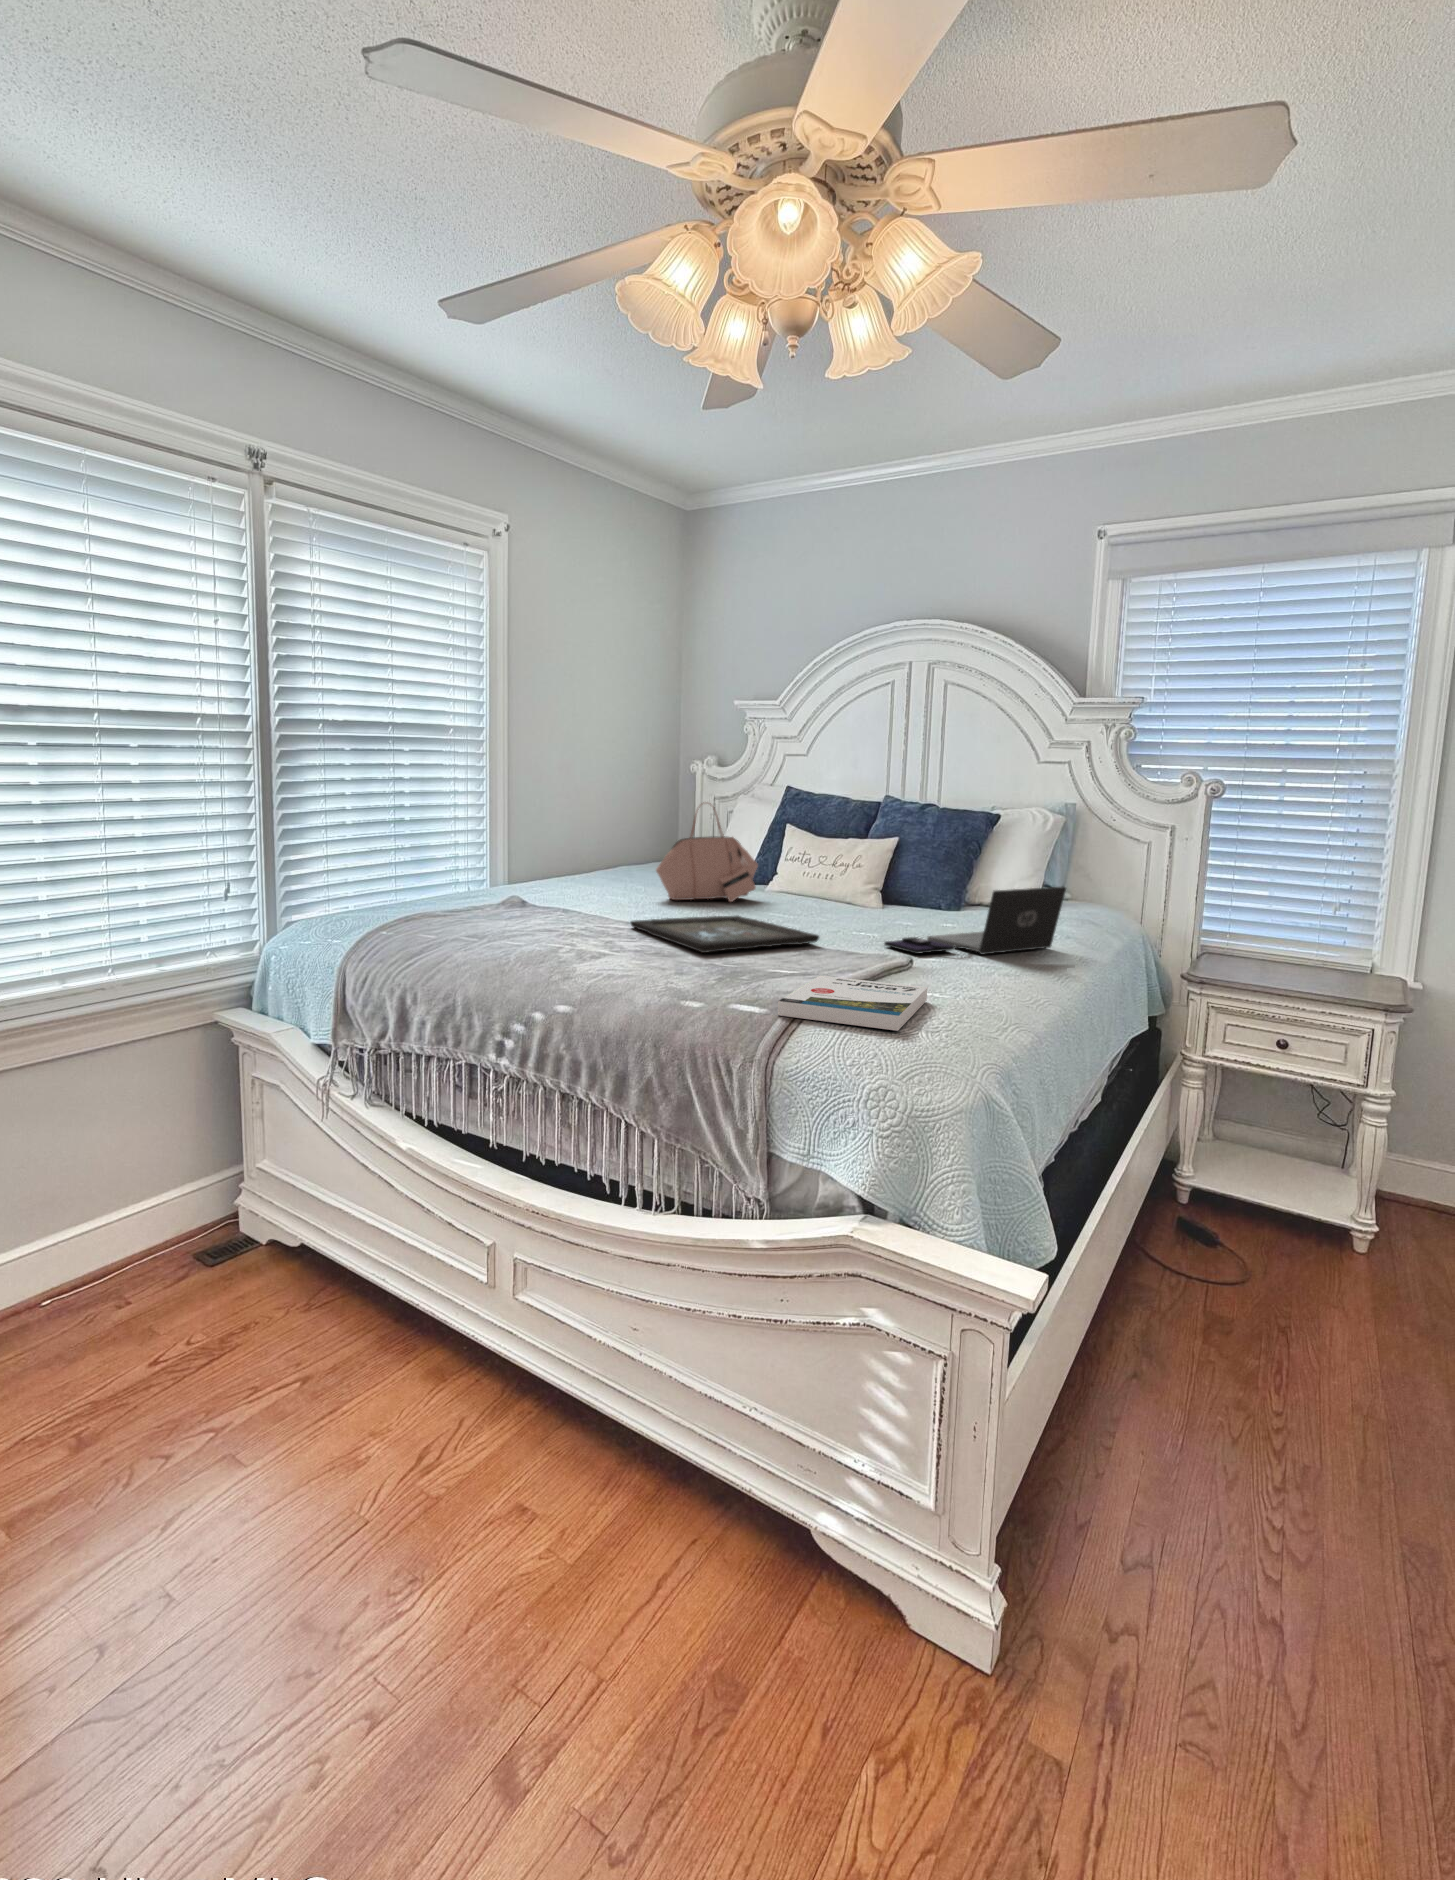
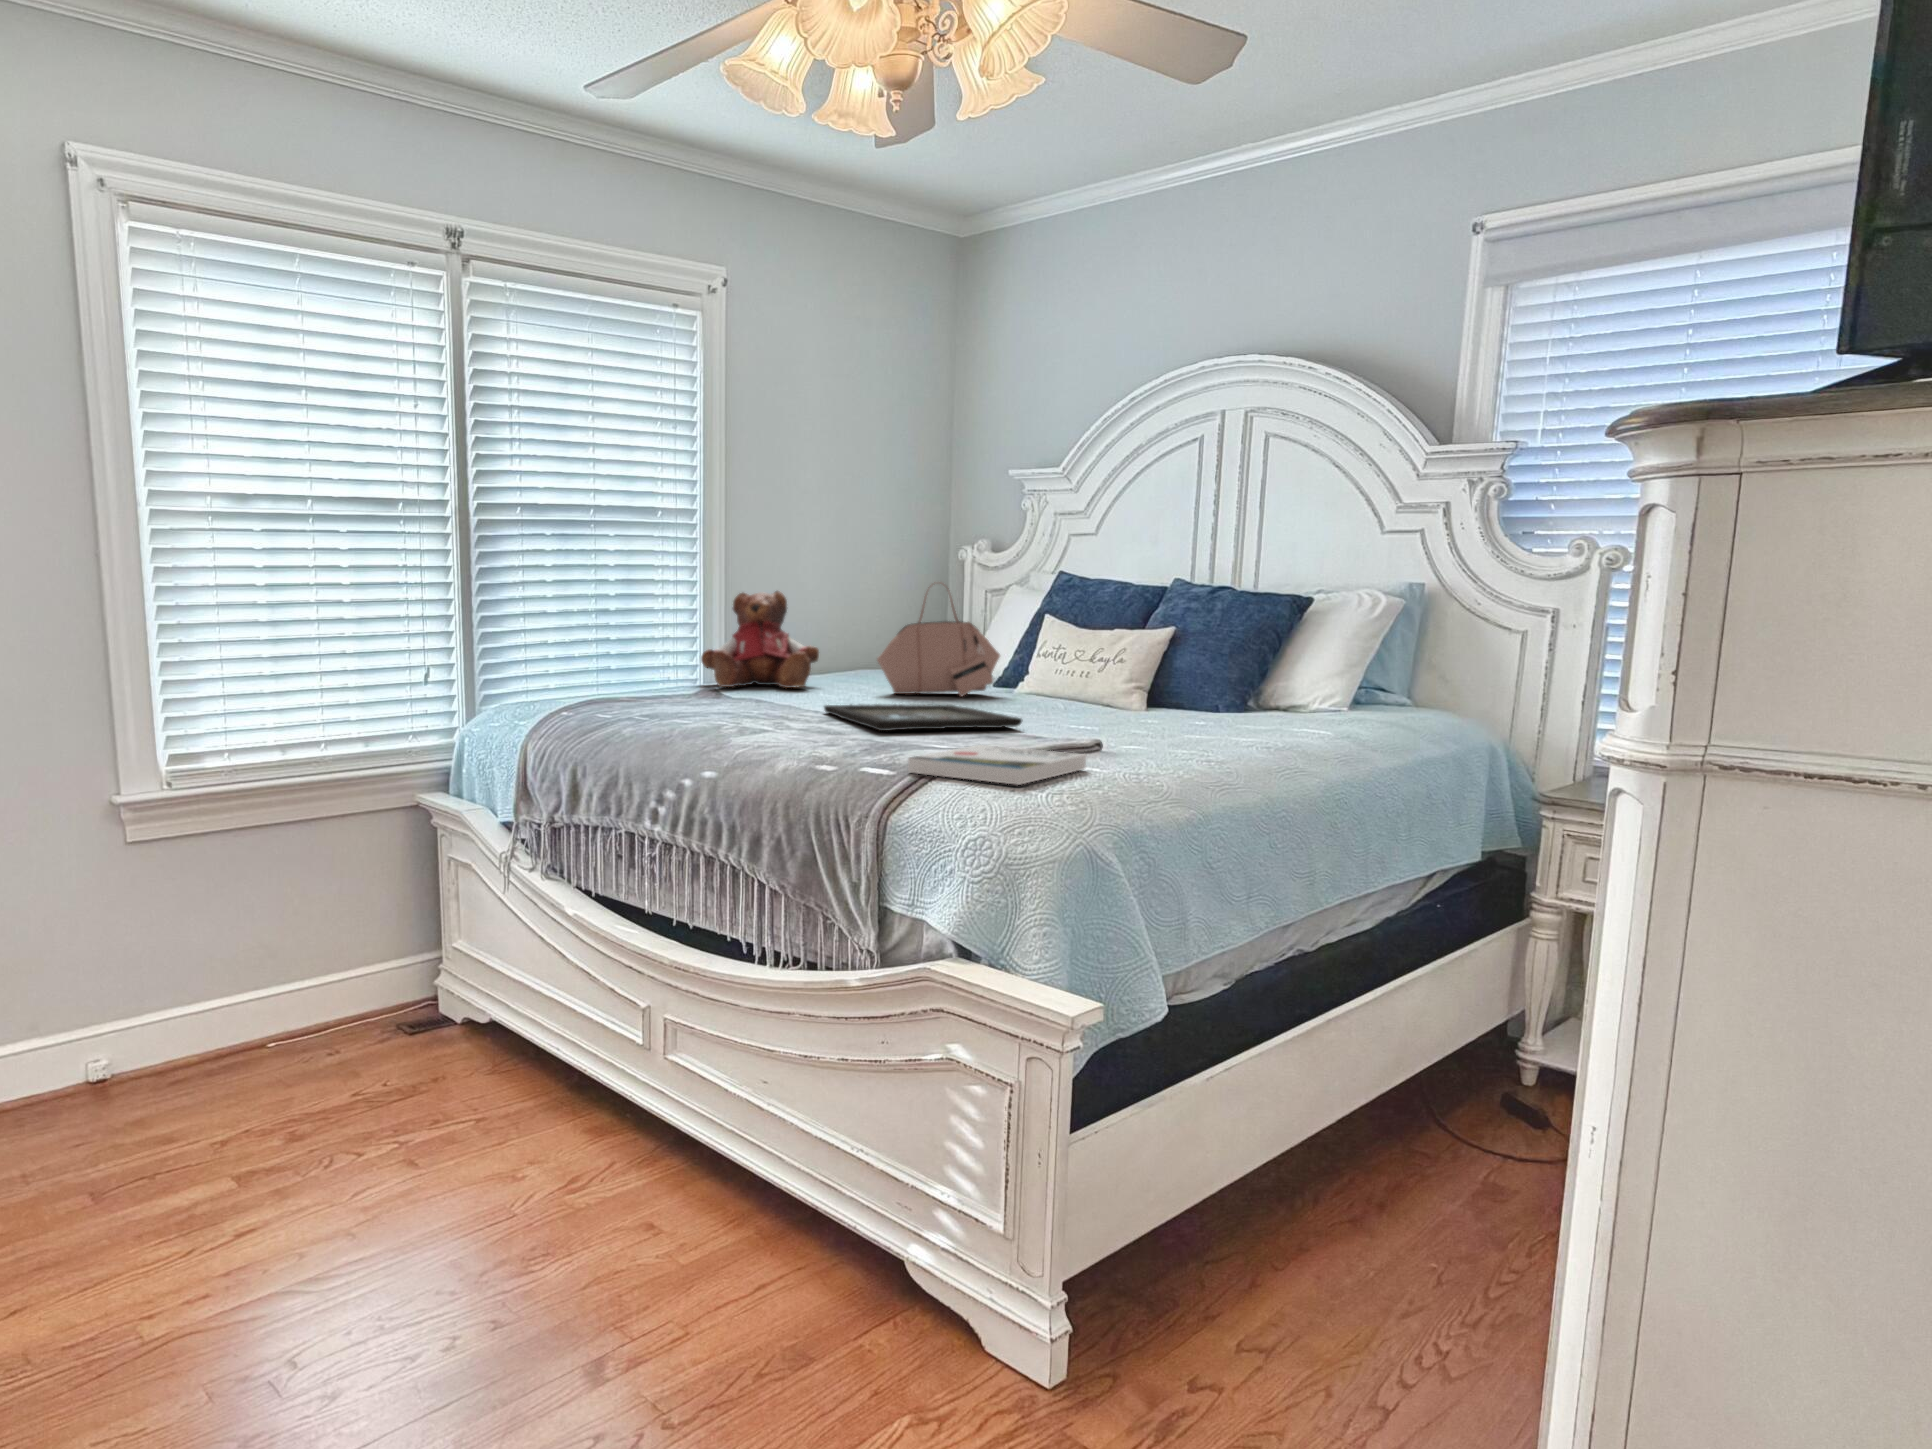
teddy bear: none [493,806,599,895] -> present [701,591,819,688]
laptop computer: present [884,886,1066,955] -> none [1099,664,1323,741]

